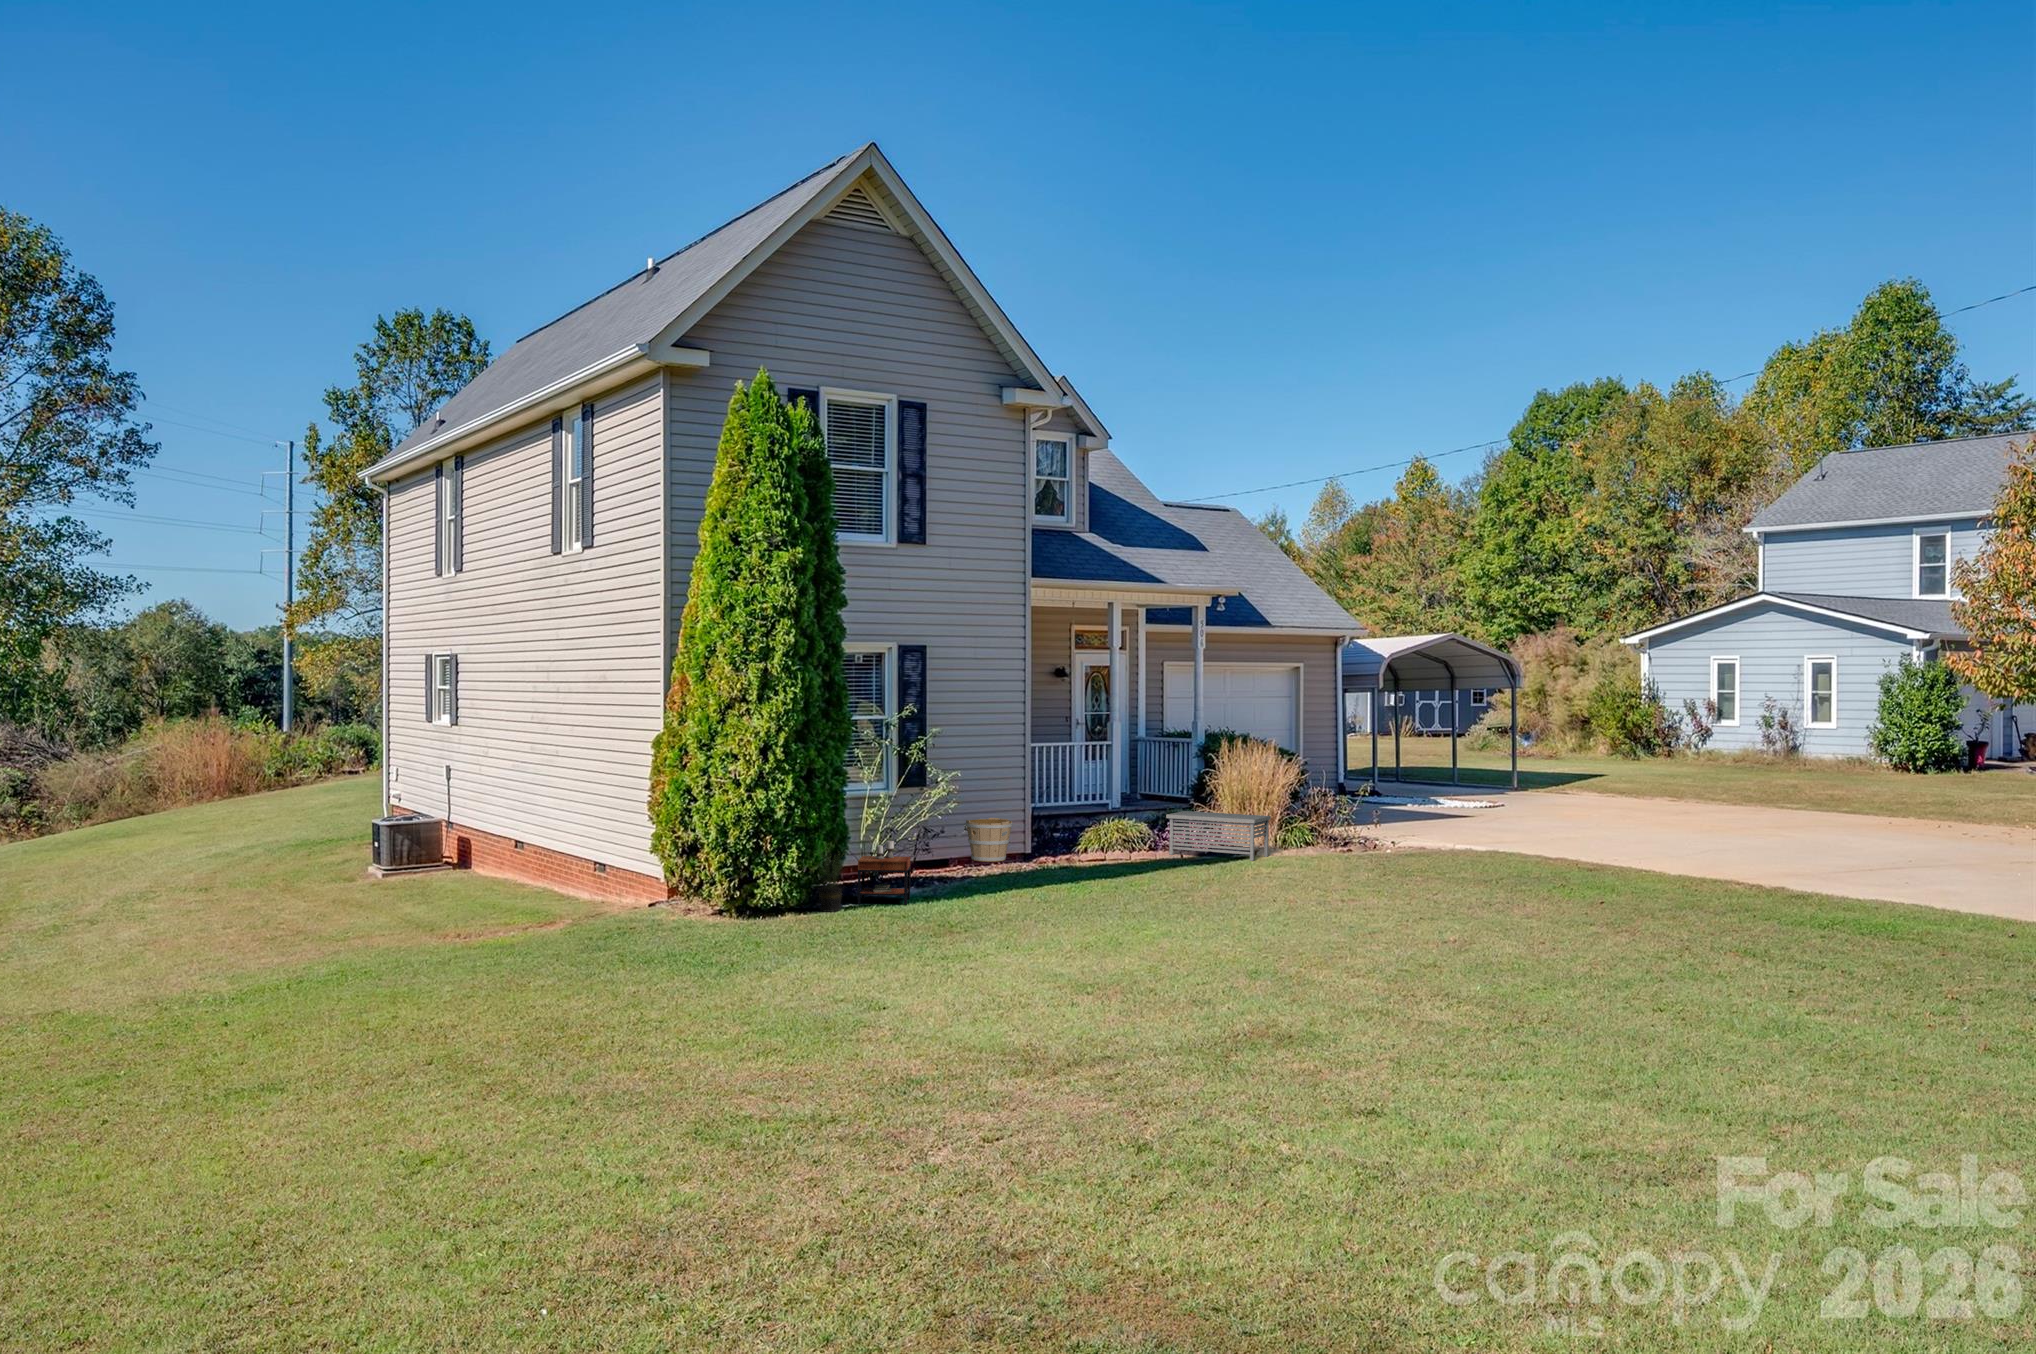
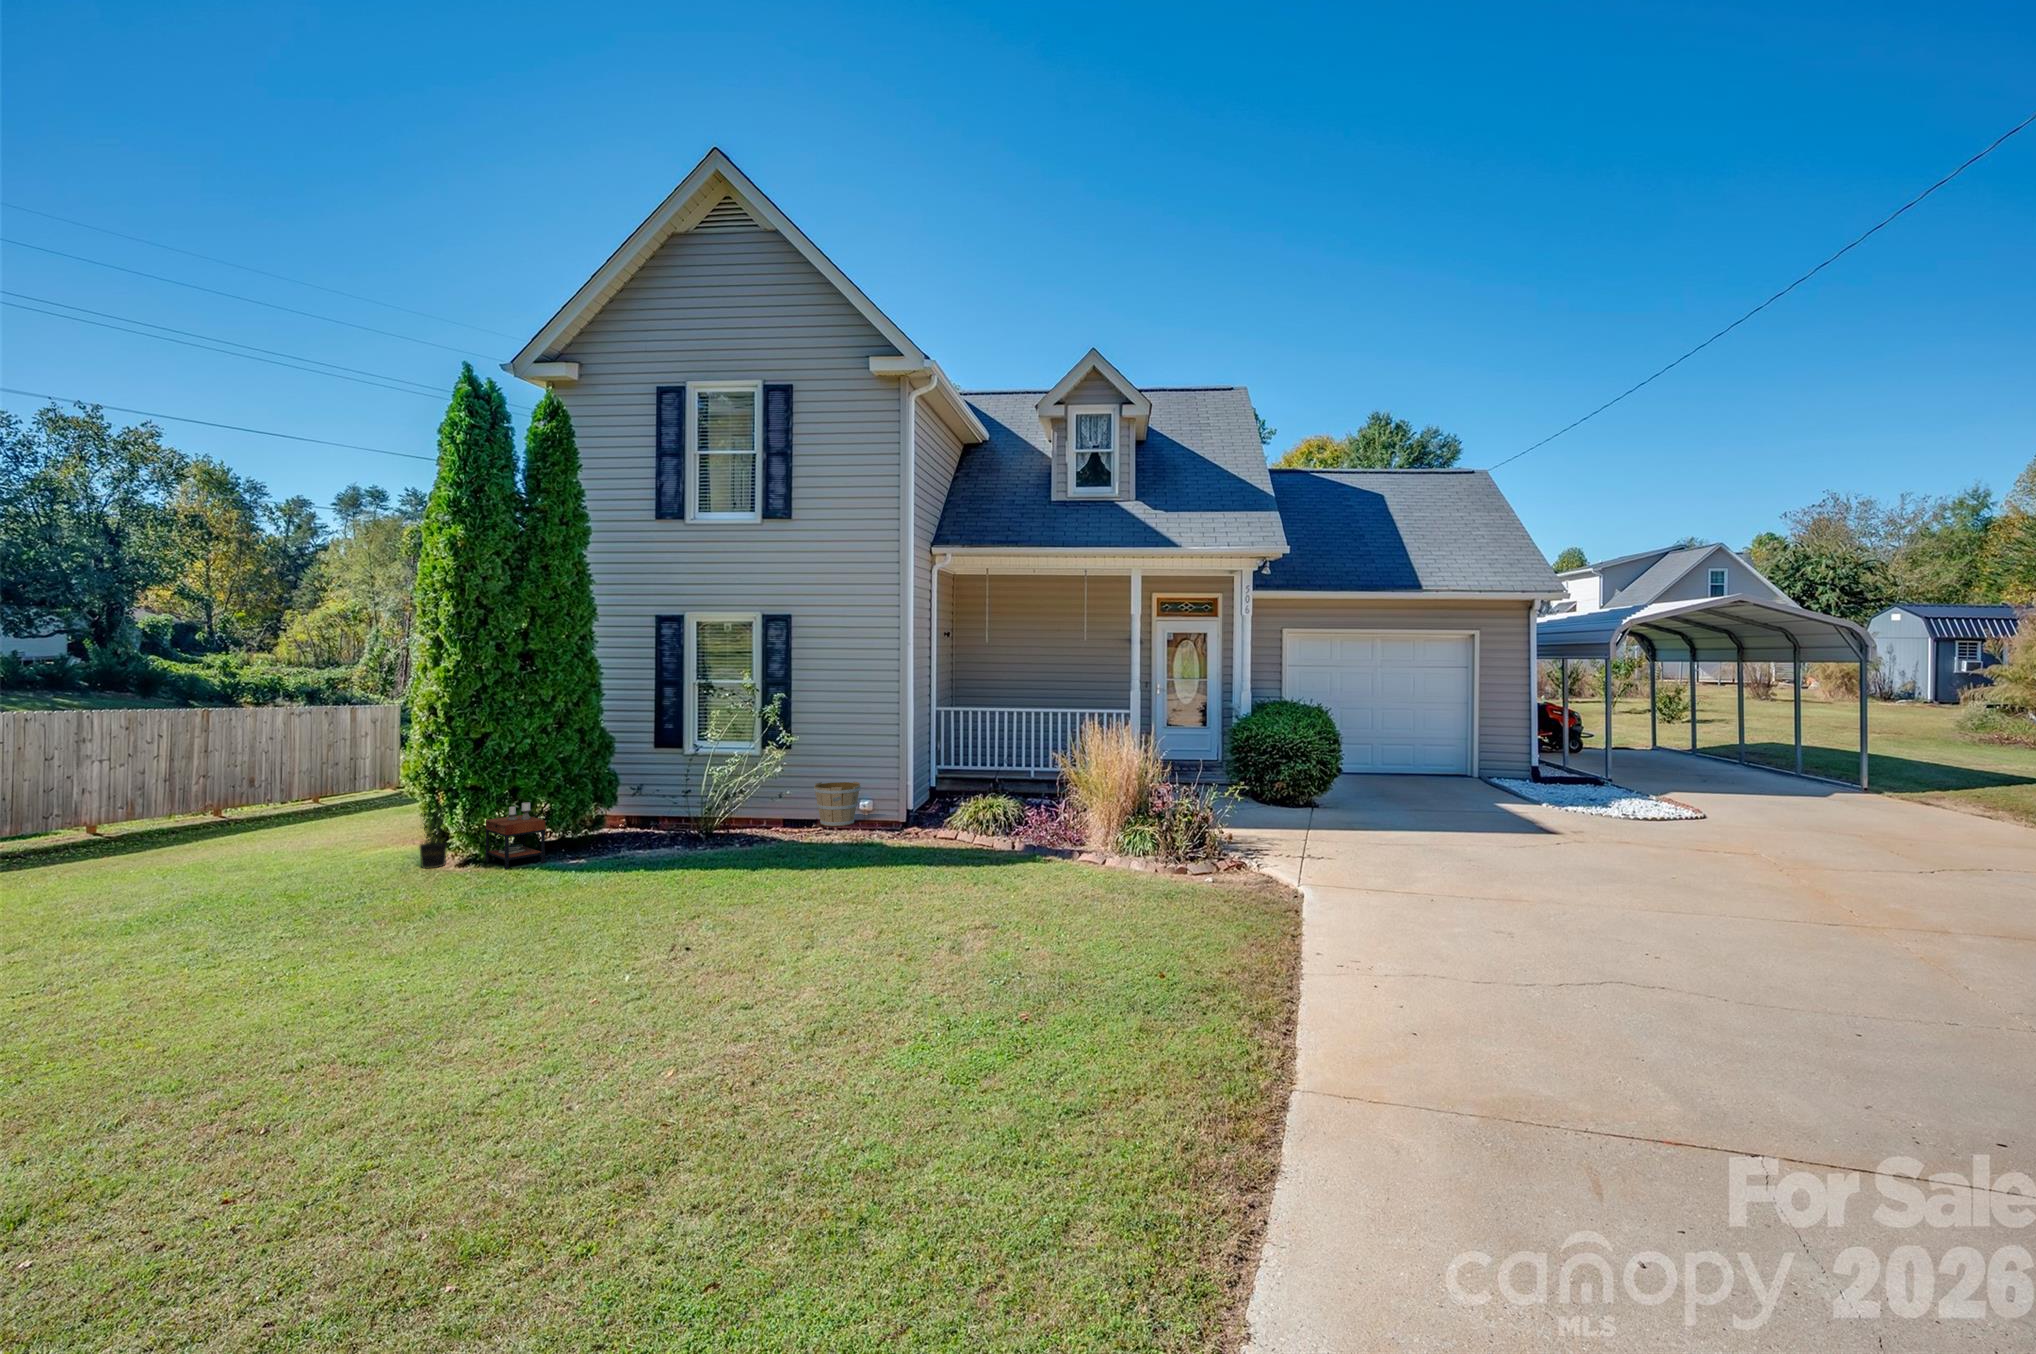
storage bench: present [1166,811,1271,861] -> none [1014,790,1112,859]

